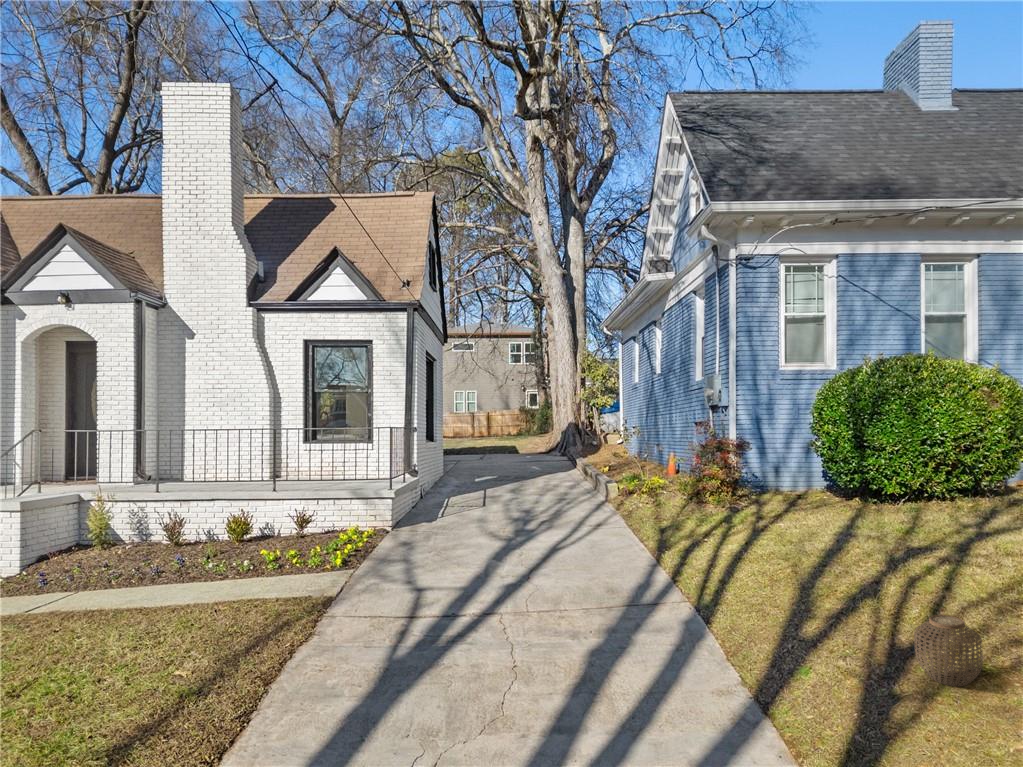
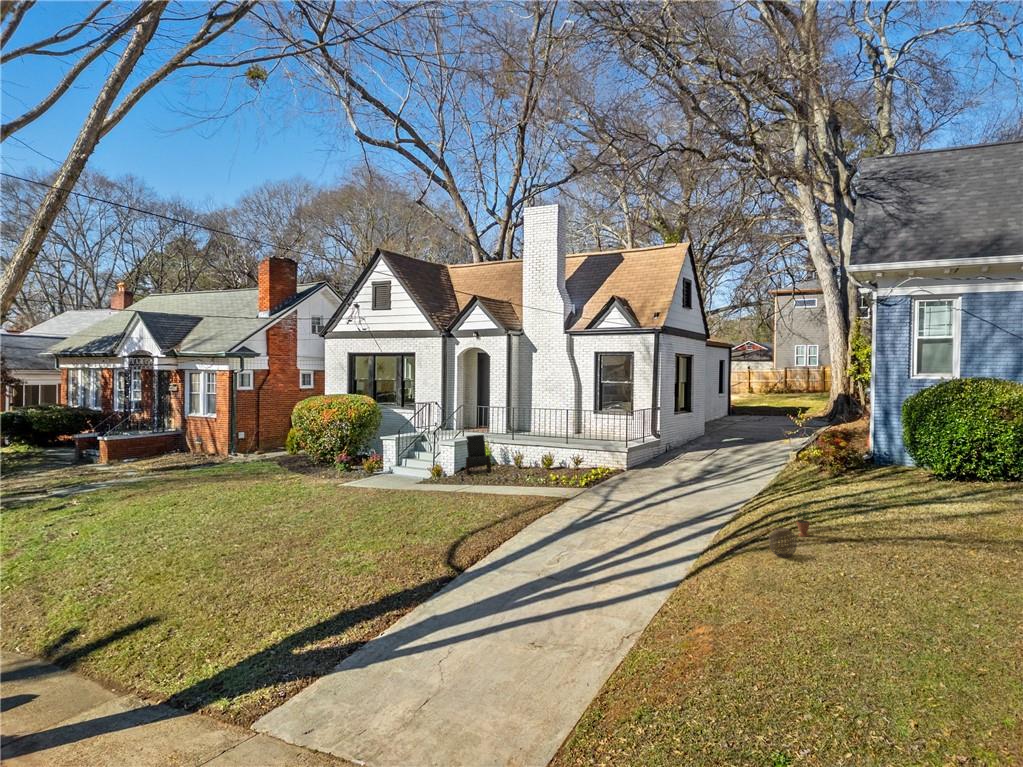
lounge chair: none [48,486,110,571] -> present [466,435,491,475]
potted plant: none [859,549,894,624] -> present [796,502,810,537]

